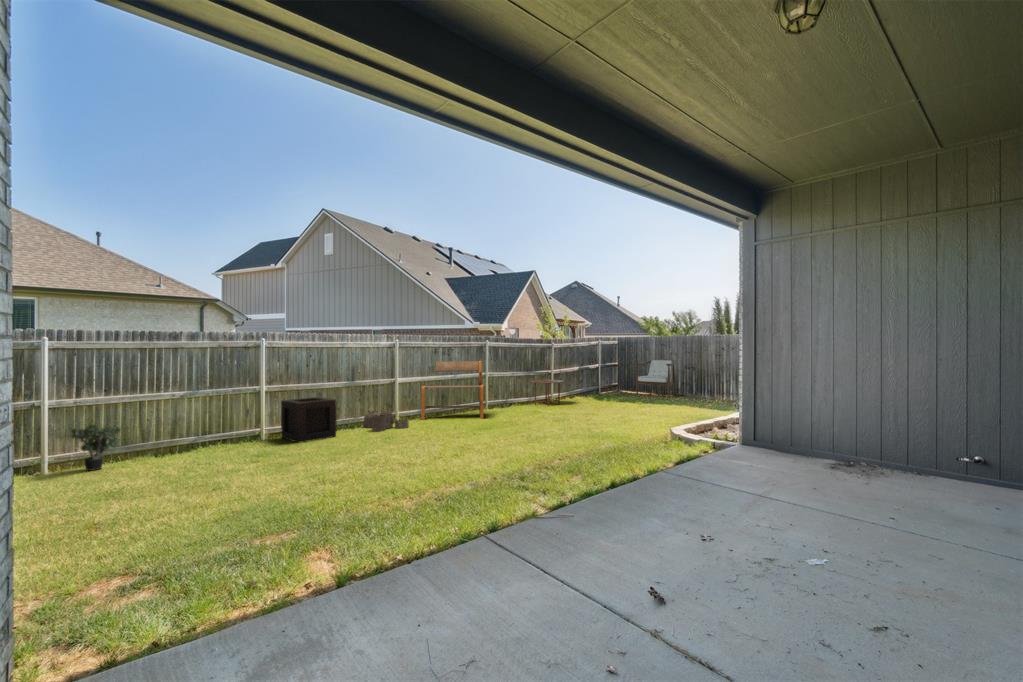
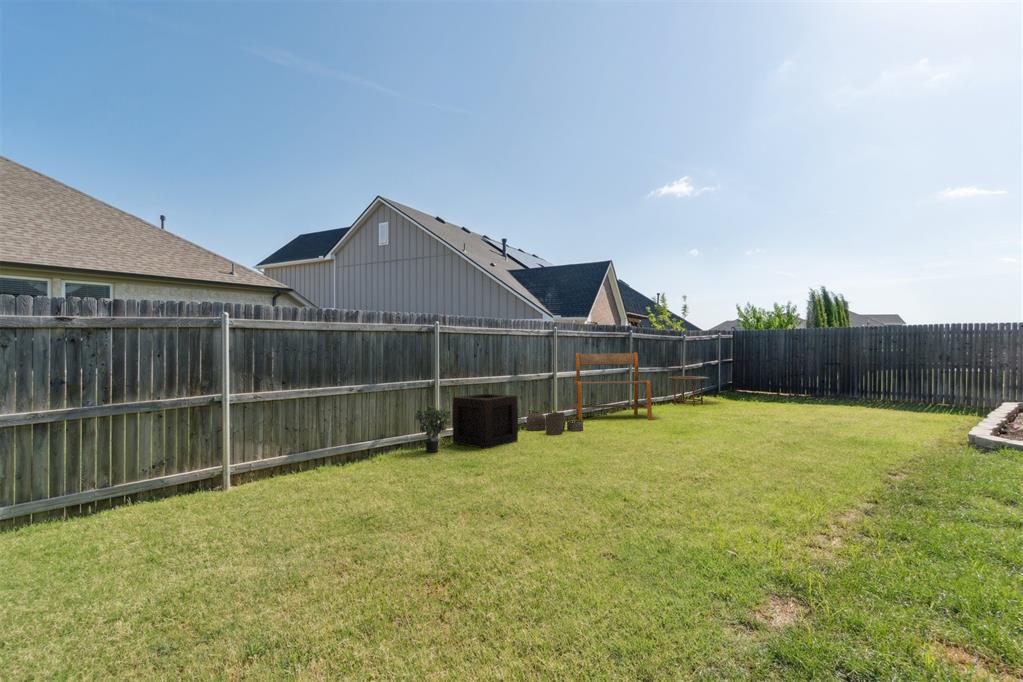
armchair: present [635,359,676,397] -> none [765,353,815,397]
potted plant: present [71,424,120,471] -> present [415,406,451,452]

